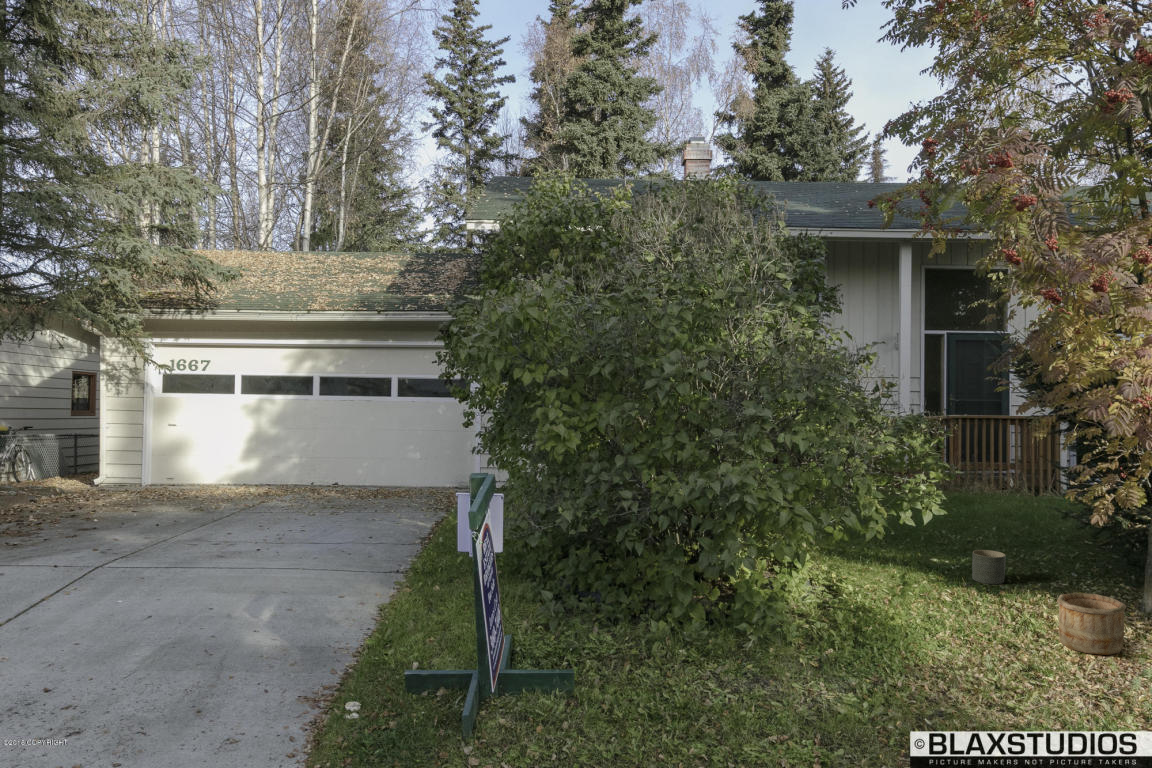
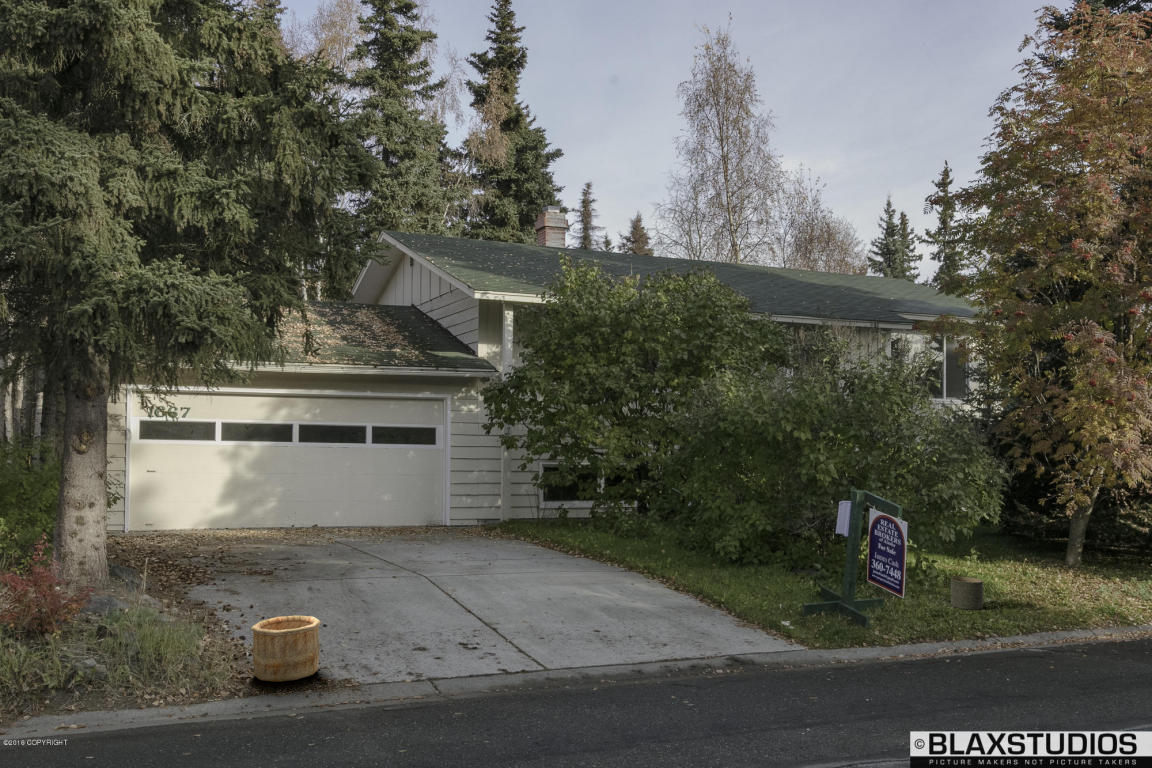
wooden bucket: present [1057,593,1126,655] -> present [251,615,321,682]

